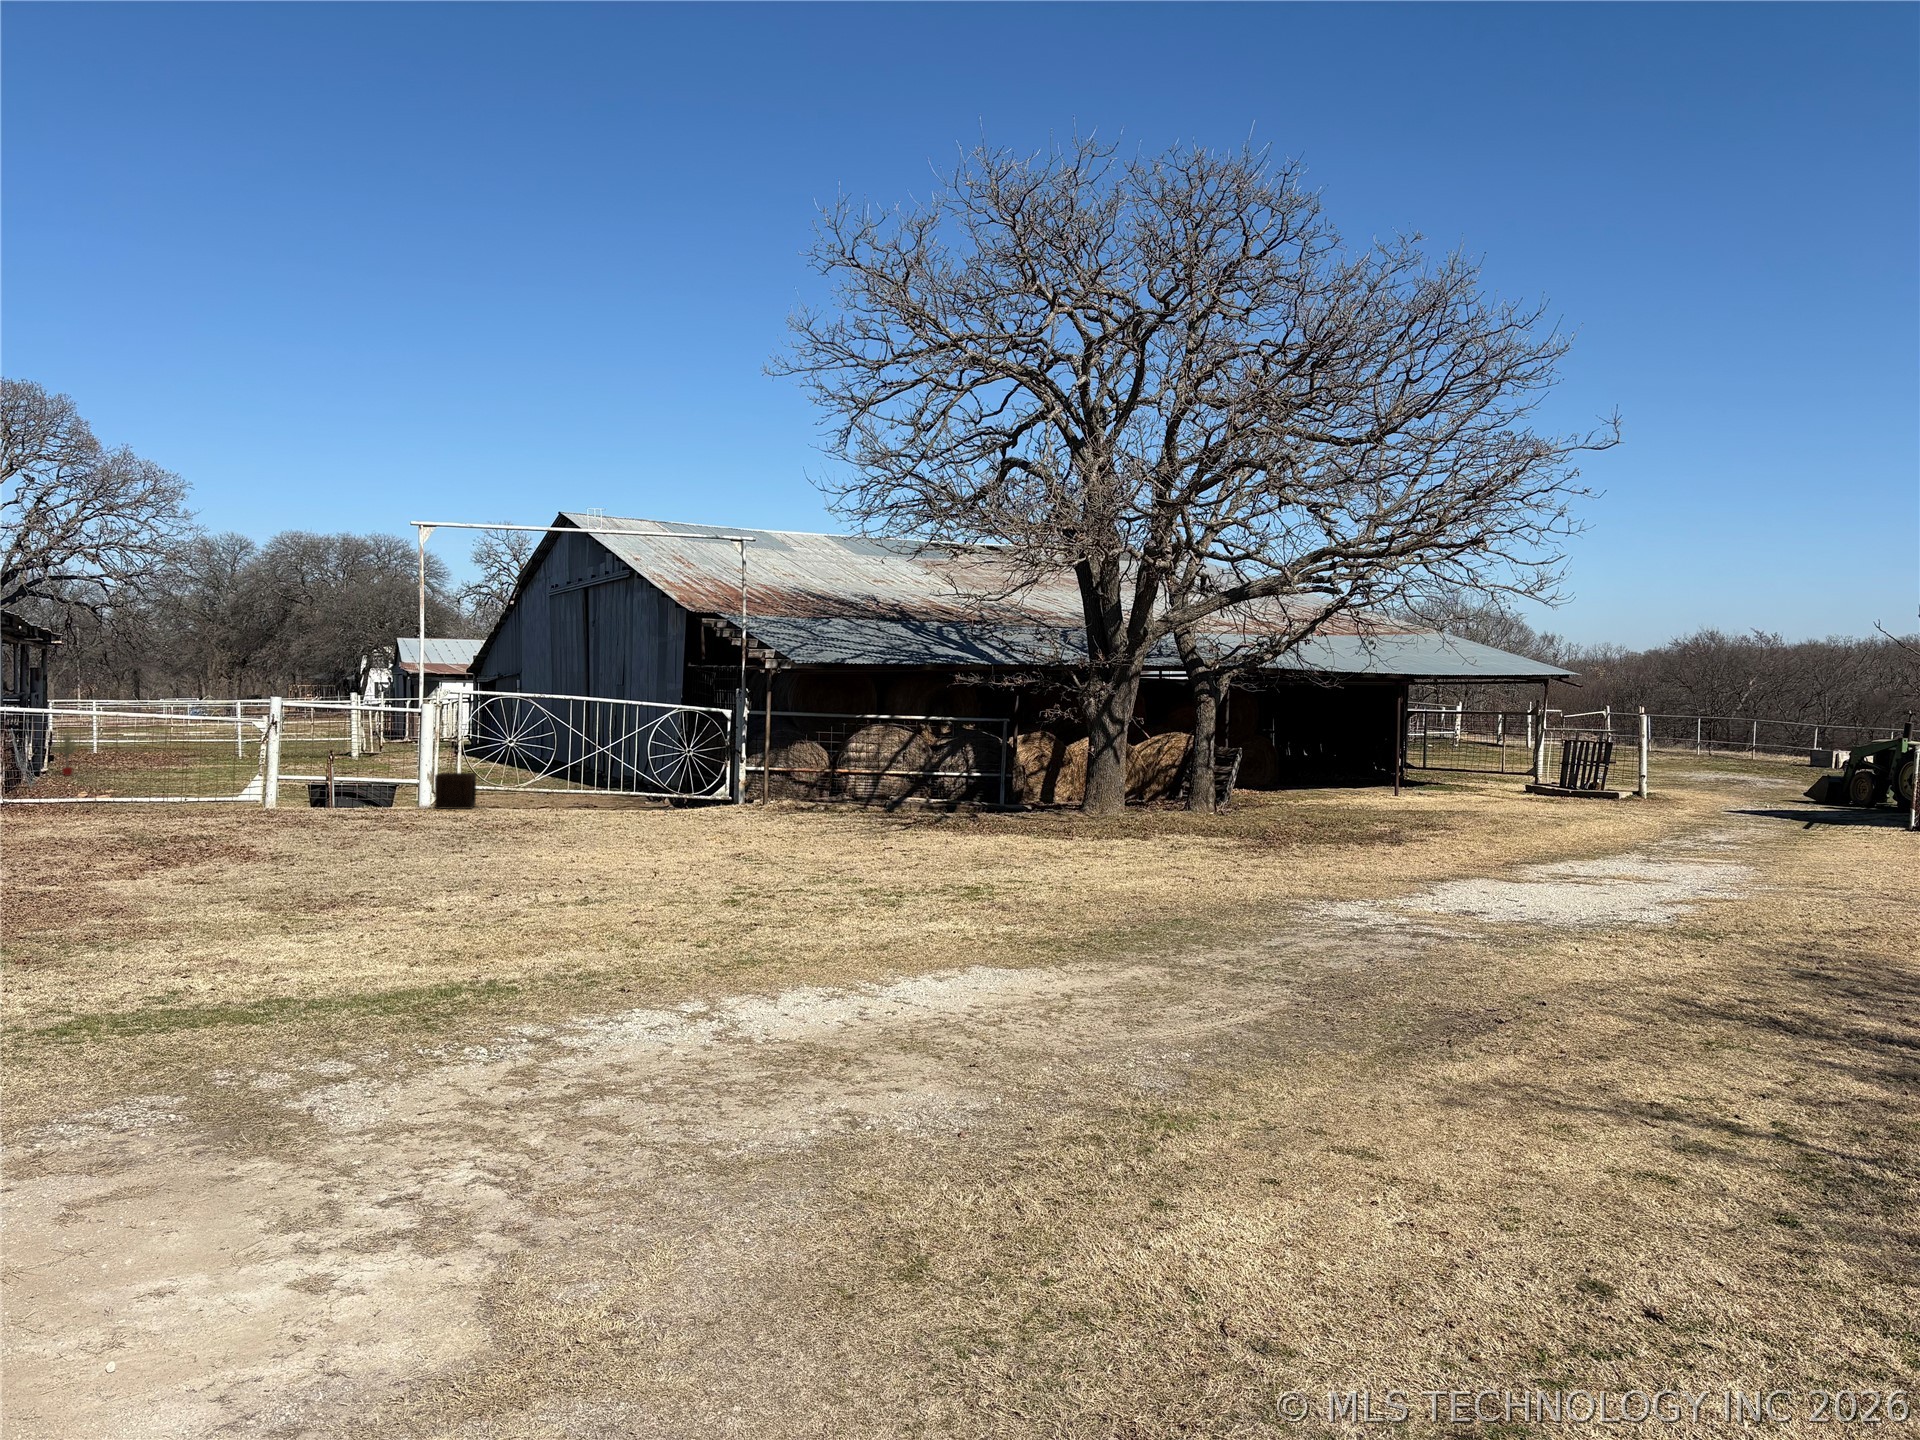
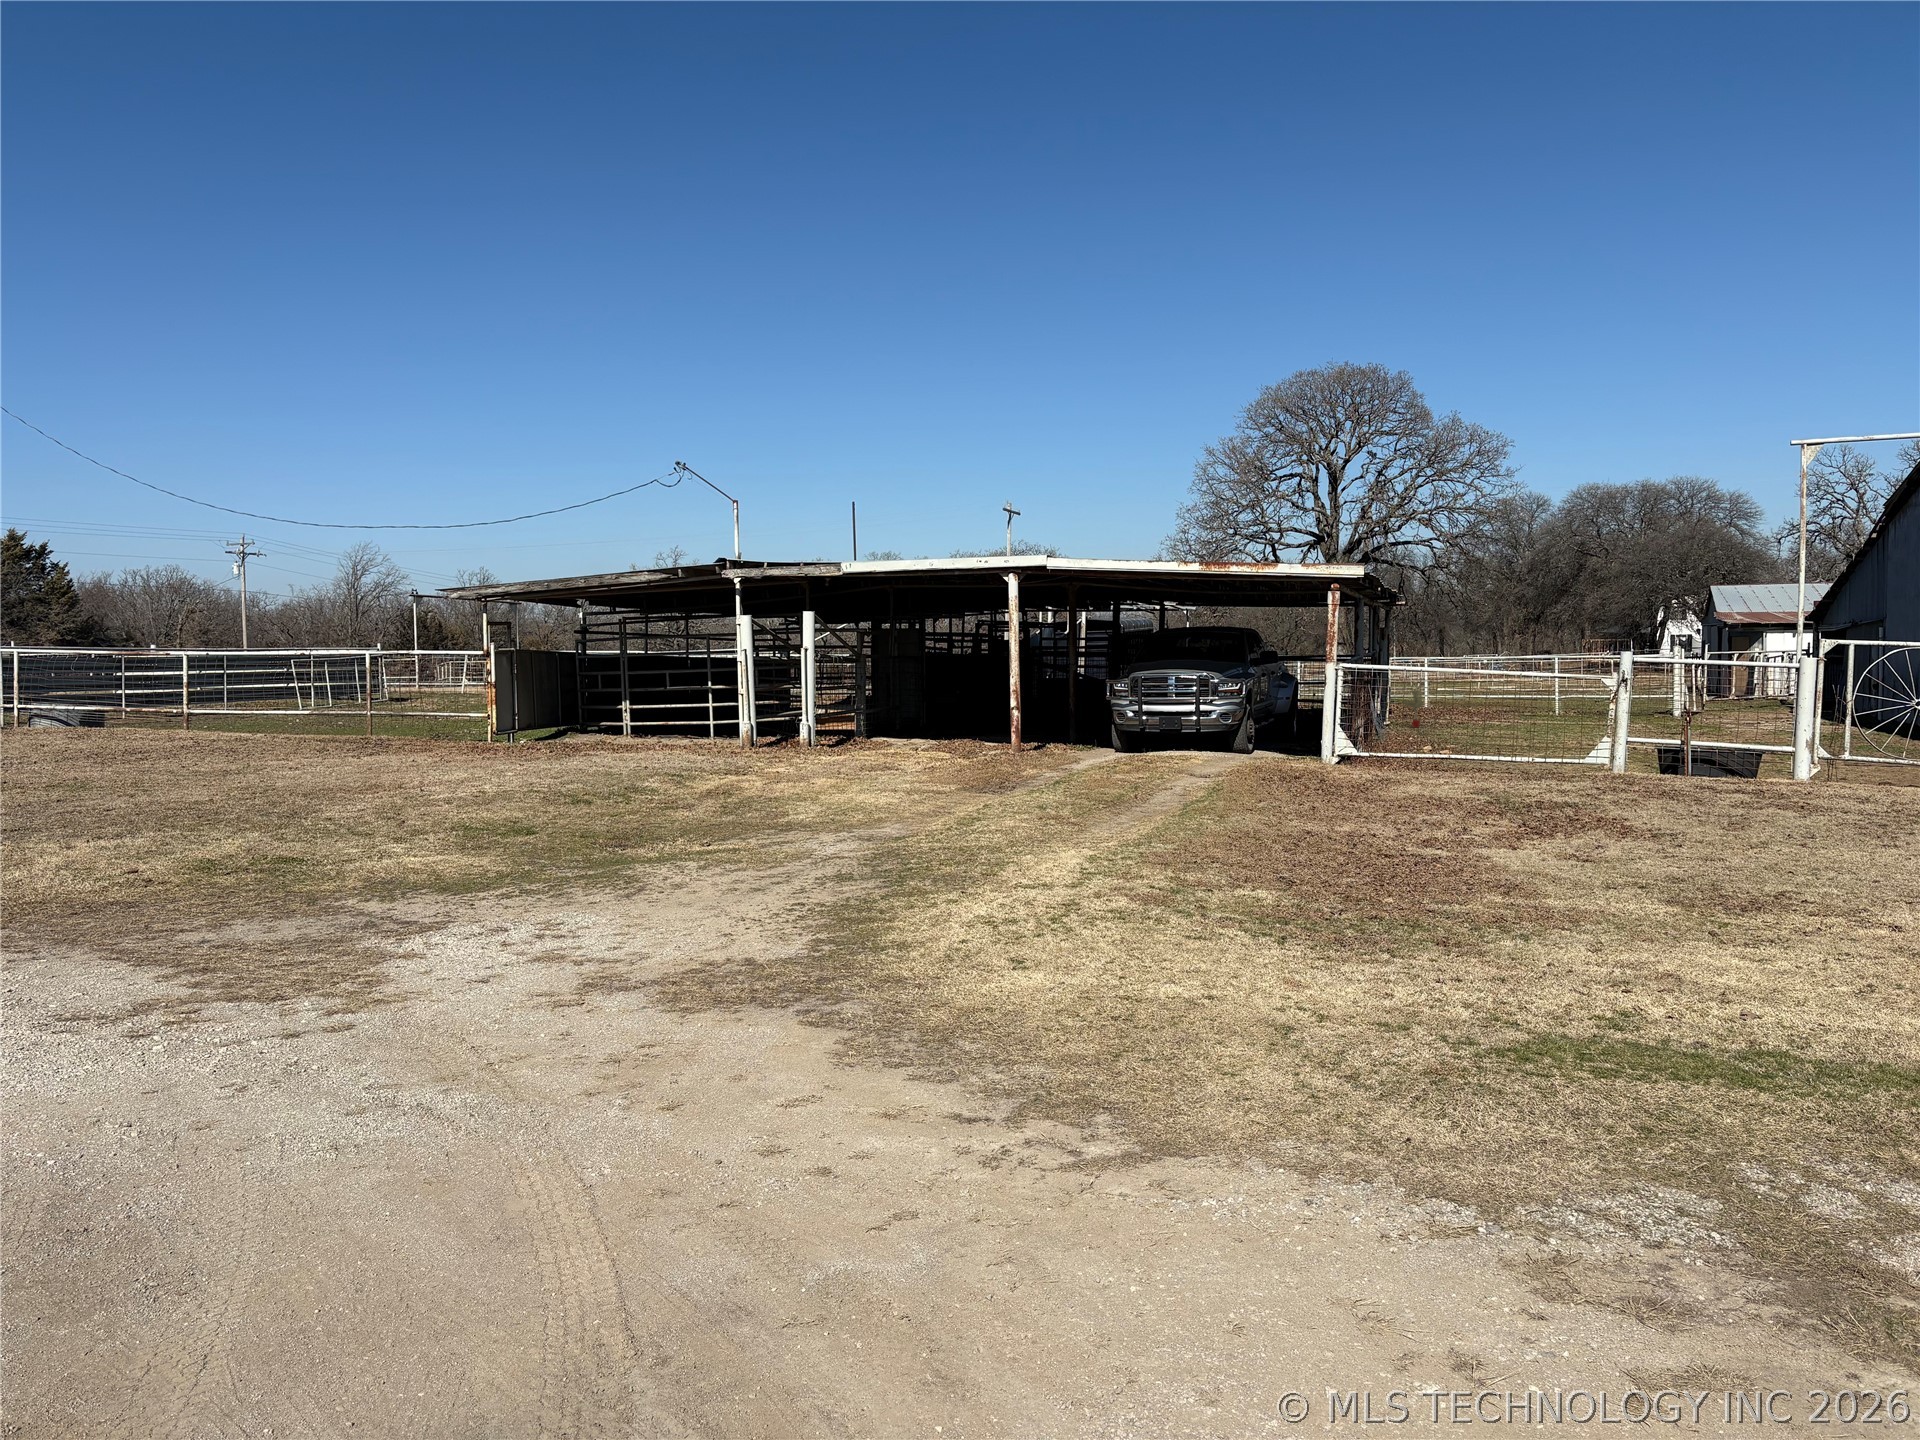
wooden crate: present [435,773,476,809] -> none [1817,740,1872,787]

